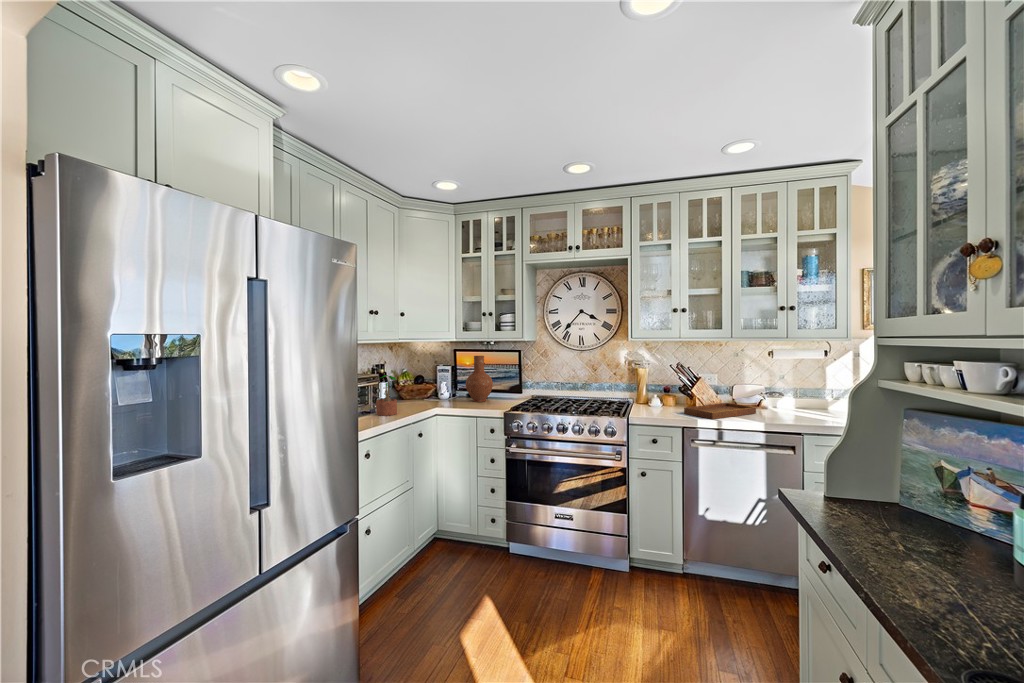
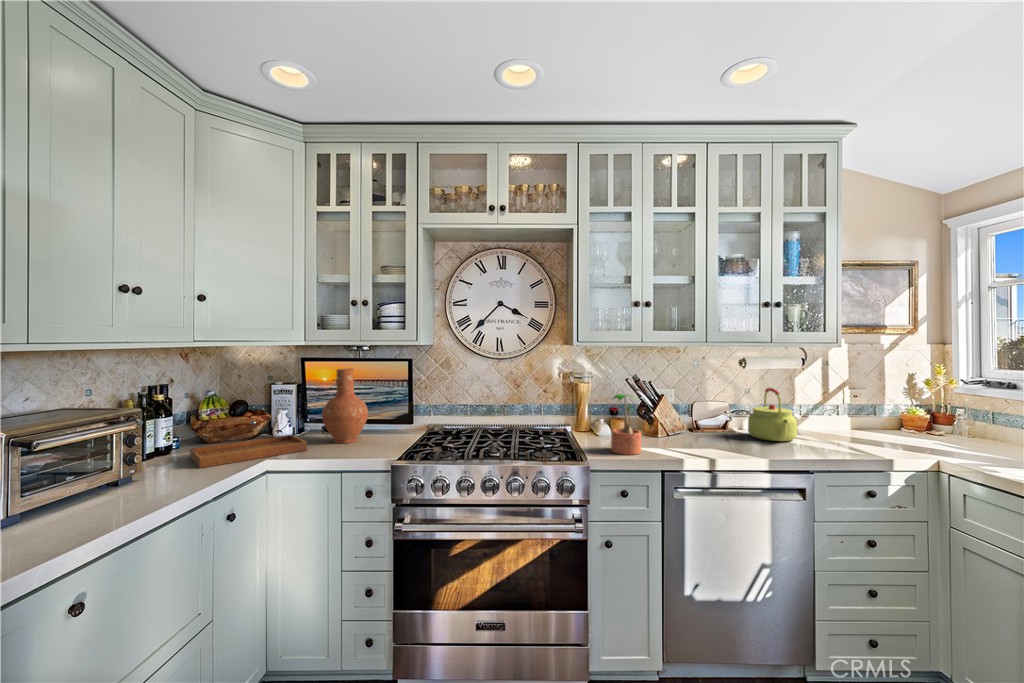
kettle: none [772,373,812,415] -> present [748,388,797,441]
potted plant: present [376,375,397,416] -> present [611,394,641,455]
tray: present [684,391,756,419] -> present [190,421,307,468]

